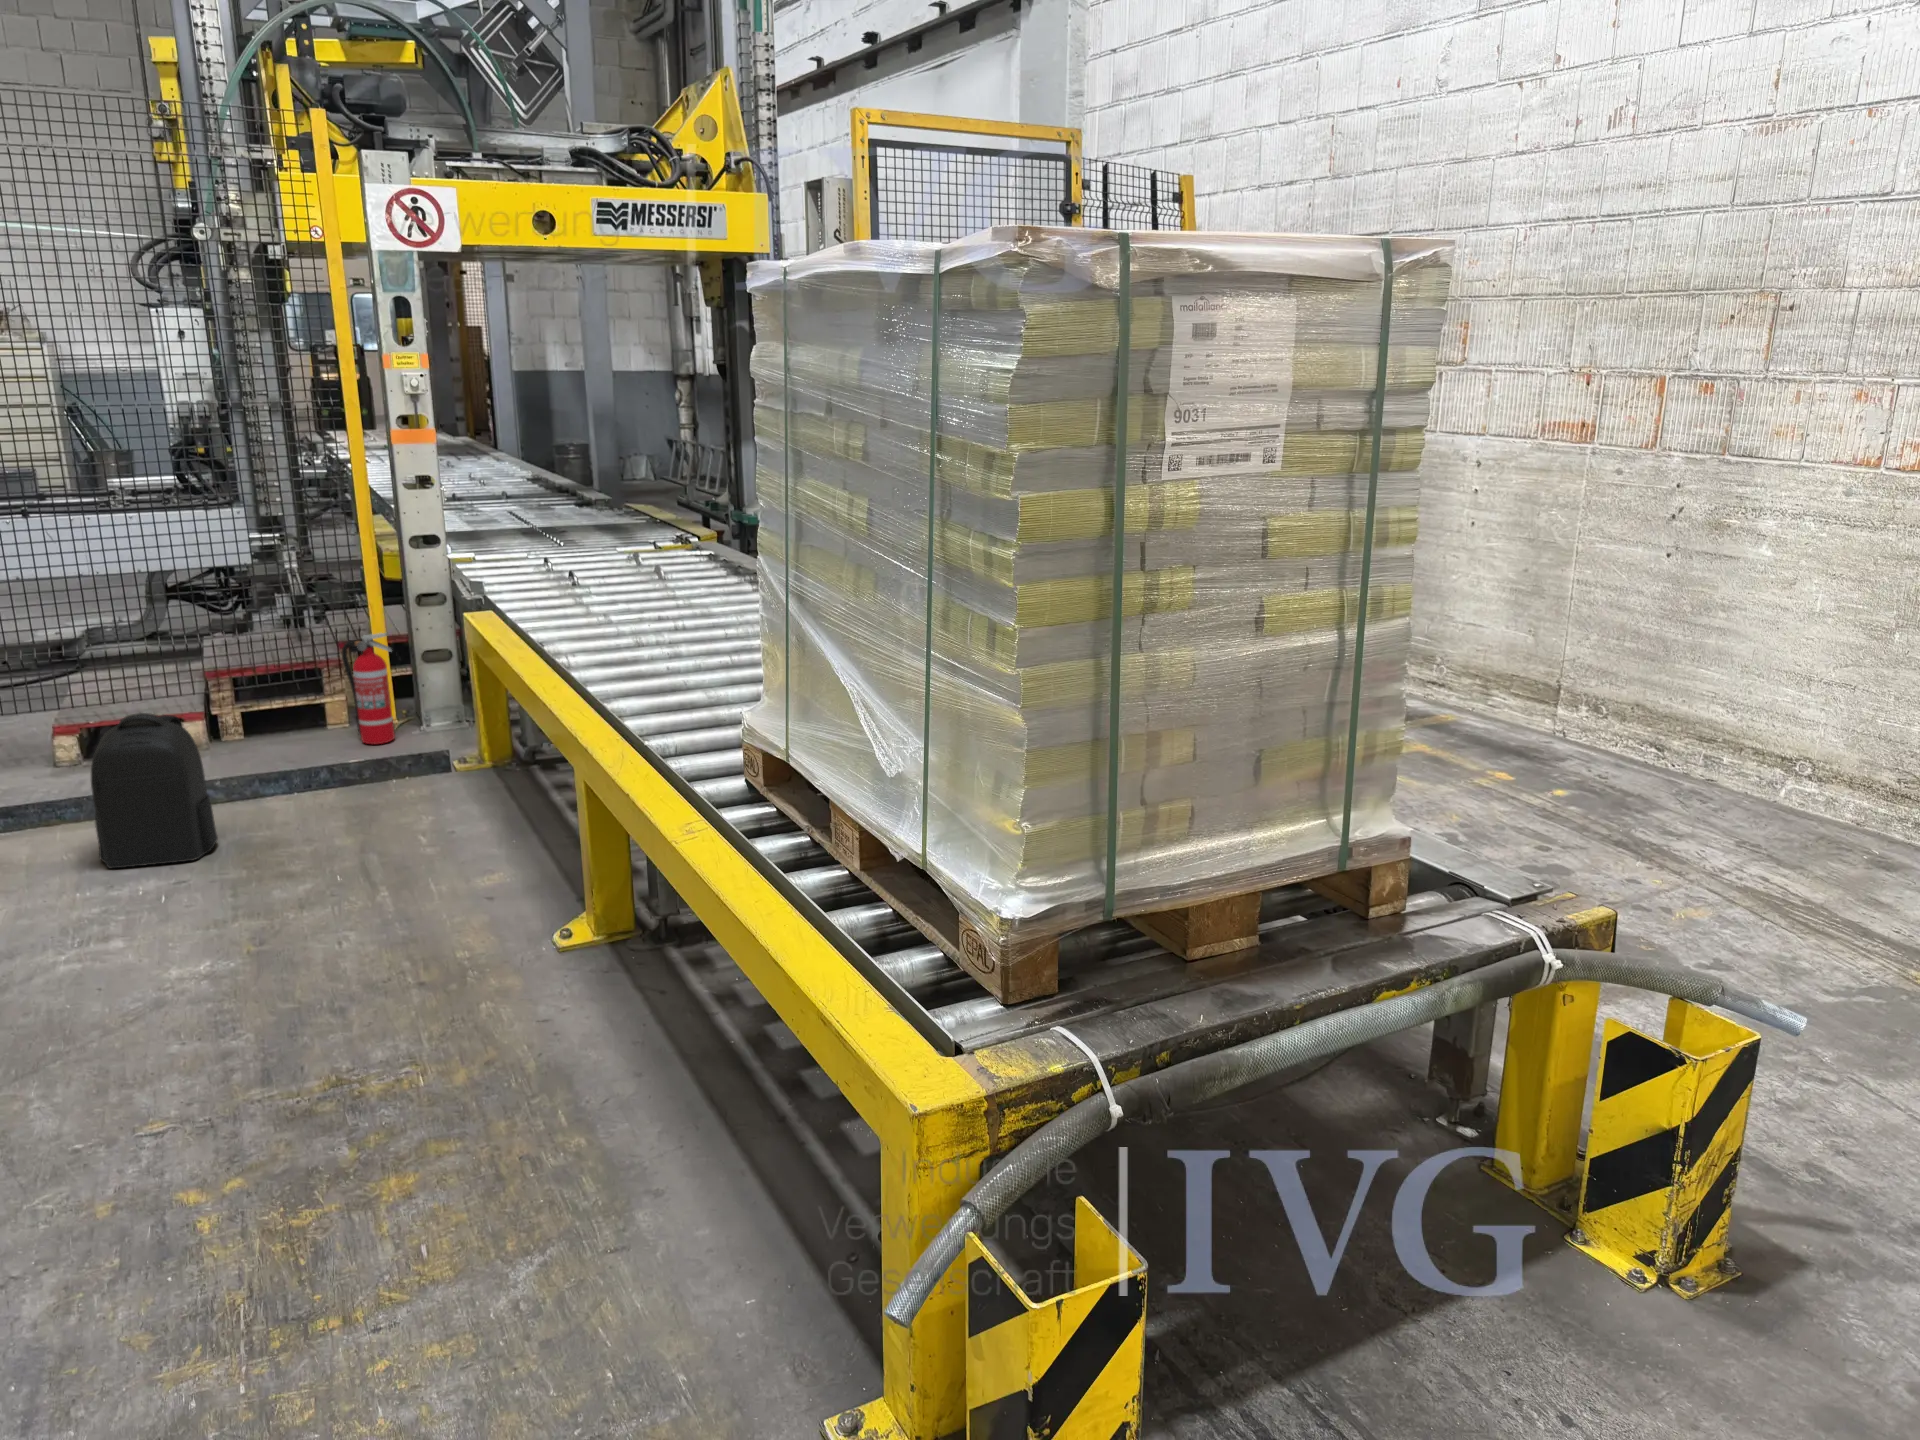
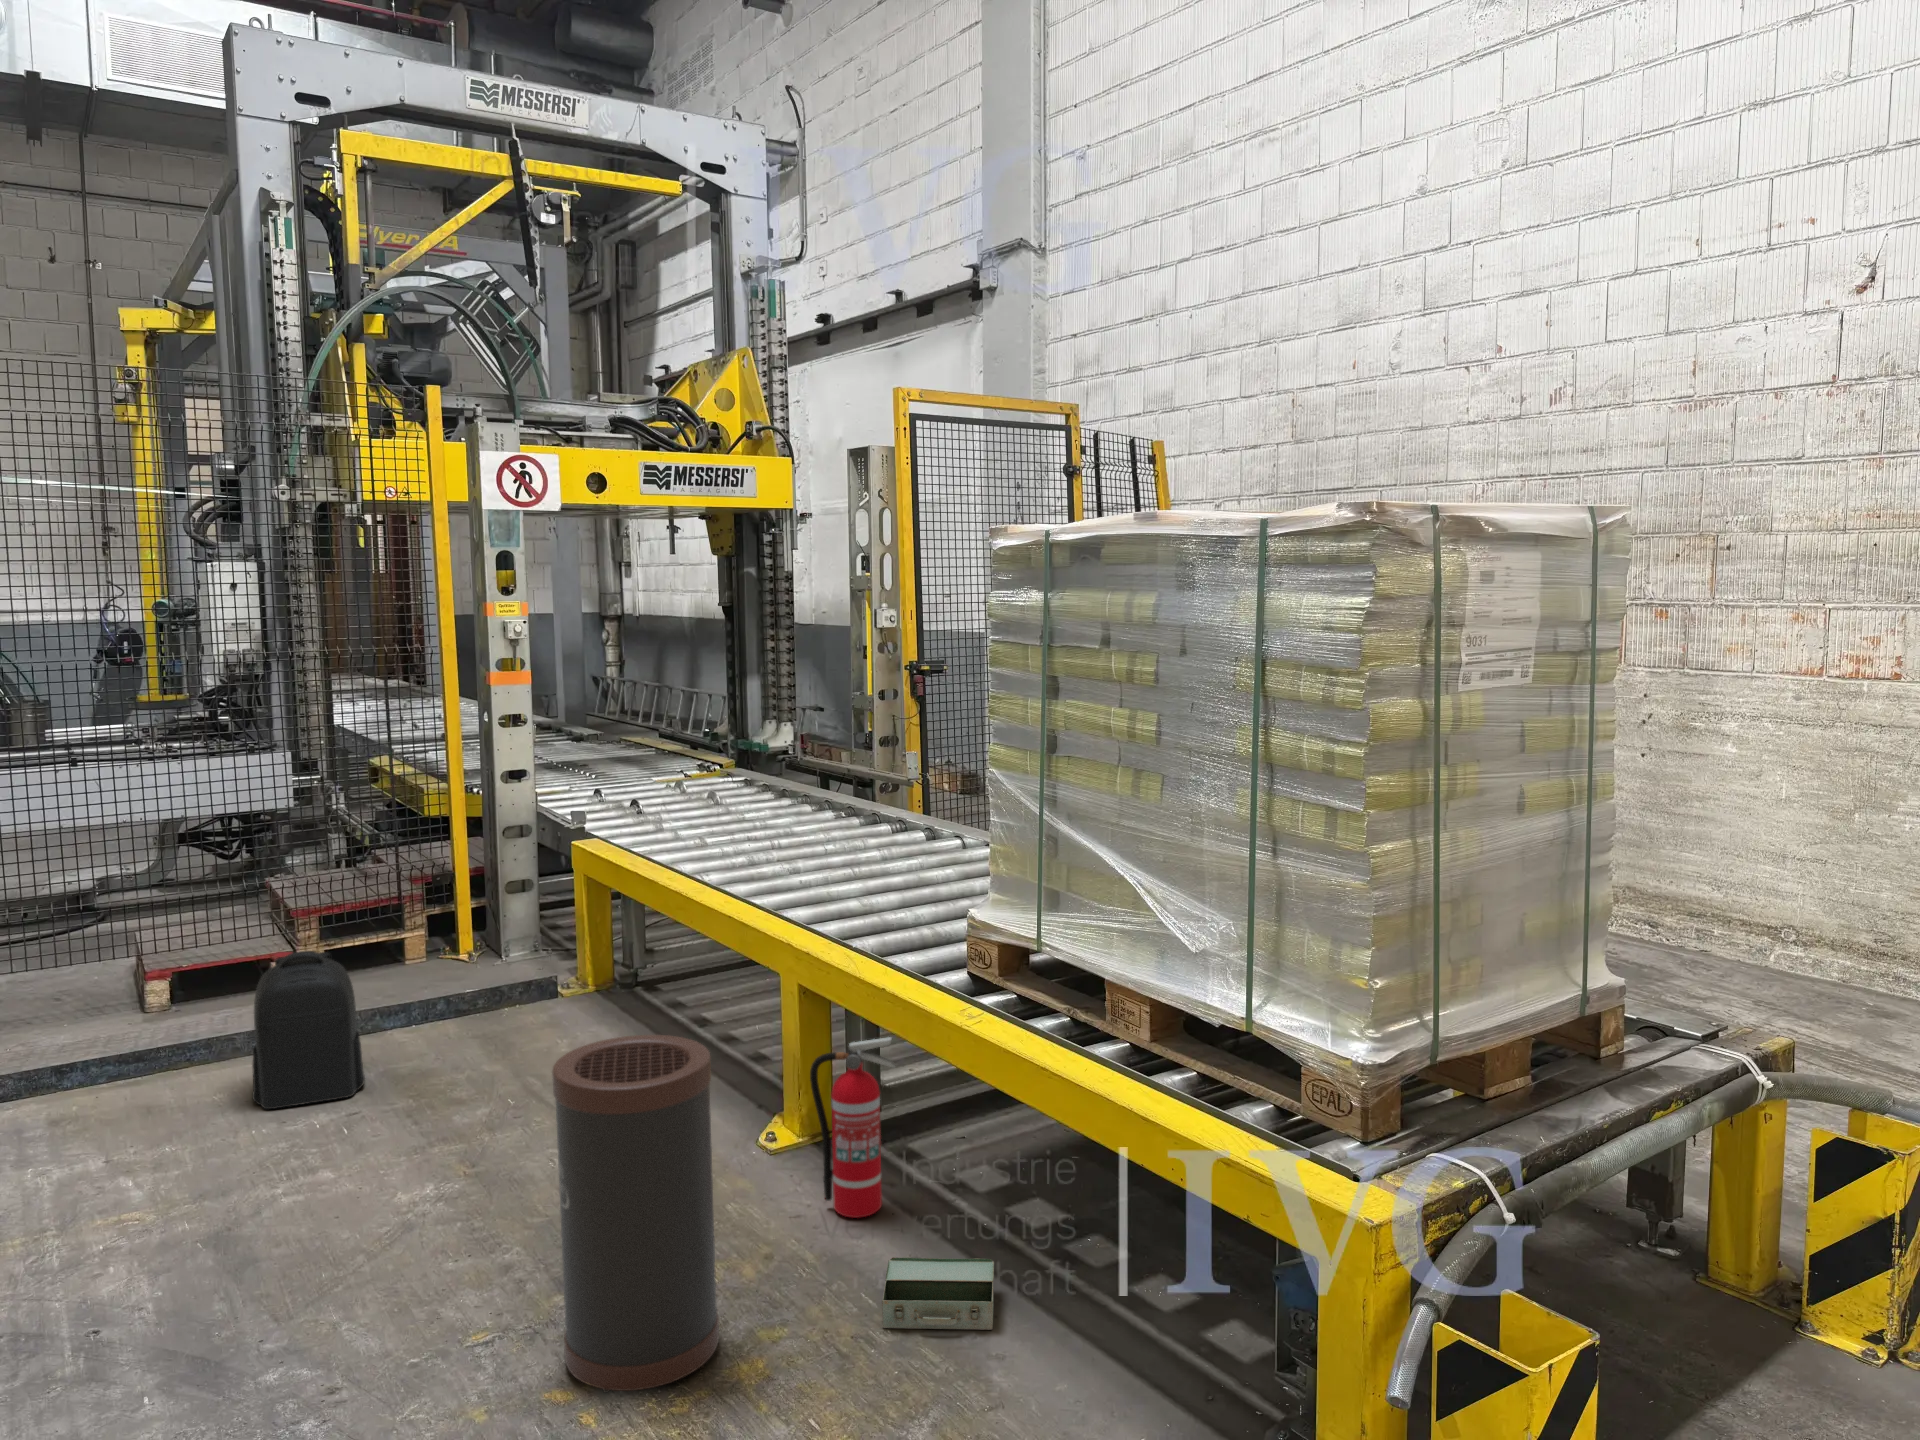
fire extinguisher: present [342,633,395,744] -> present [810,1037,895,1218]
trash can: none [164,830,388,1195] -> present [552,1035,719,1393]
toolbox: none [558,1073,700,1158] -> present [882,1257,994,1330]

